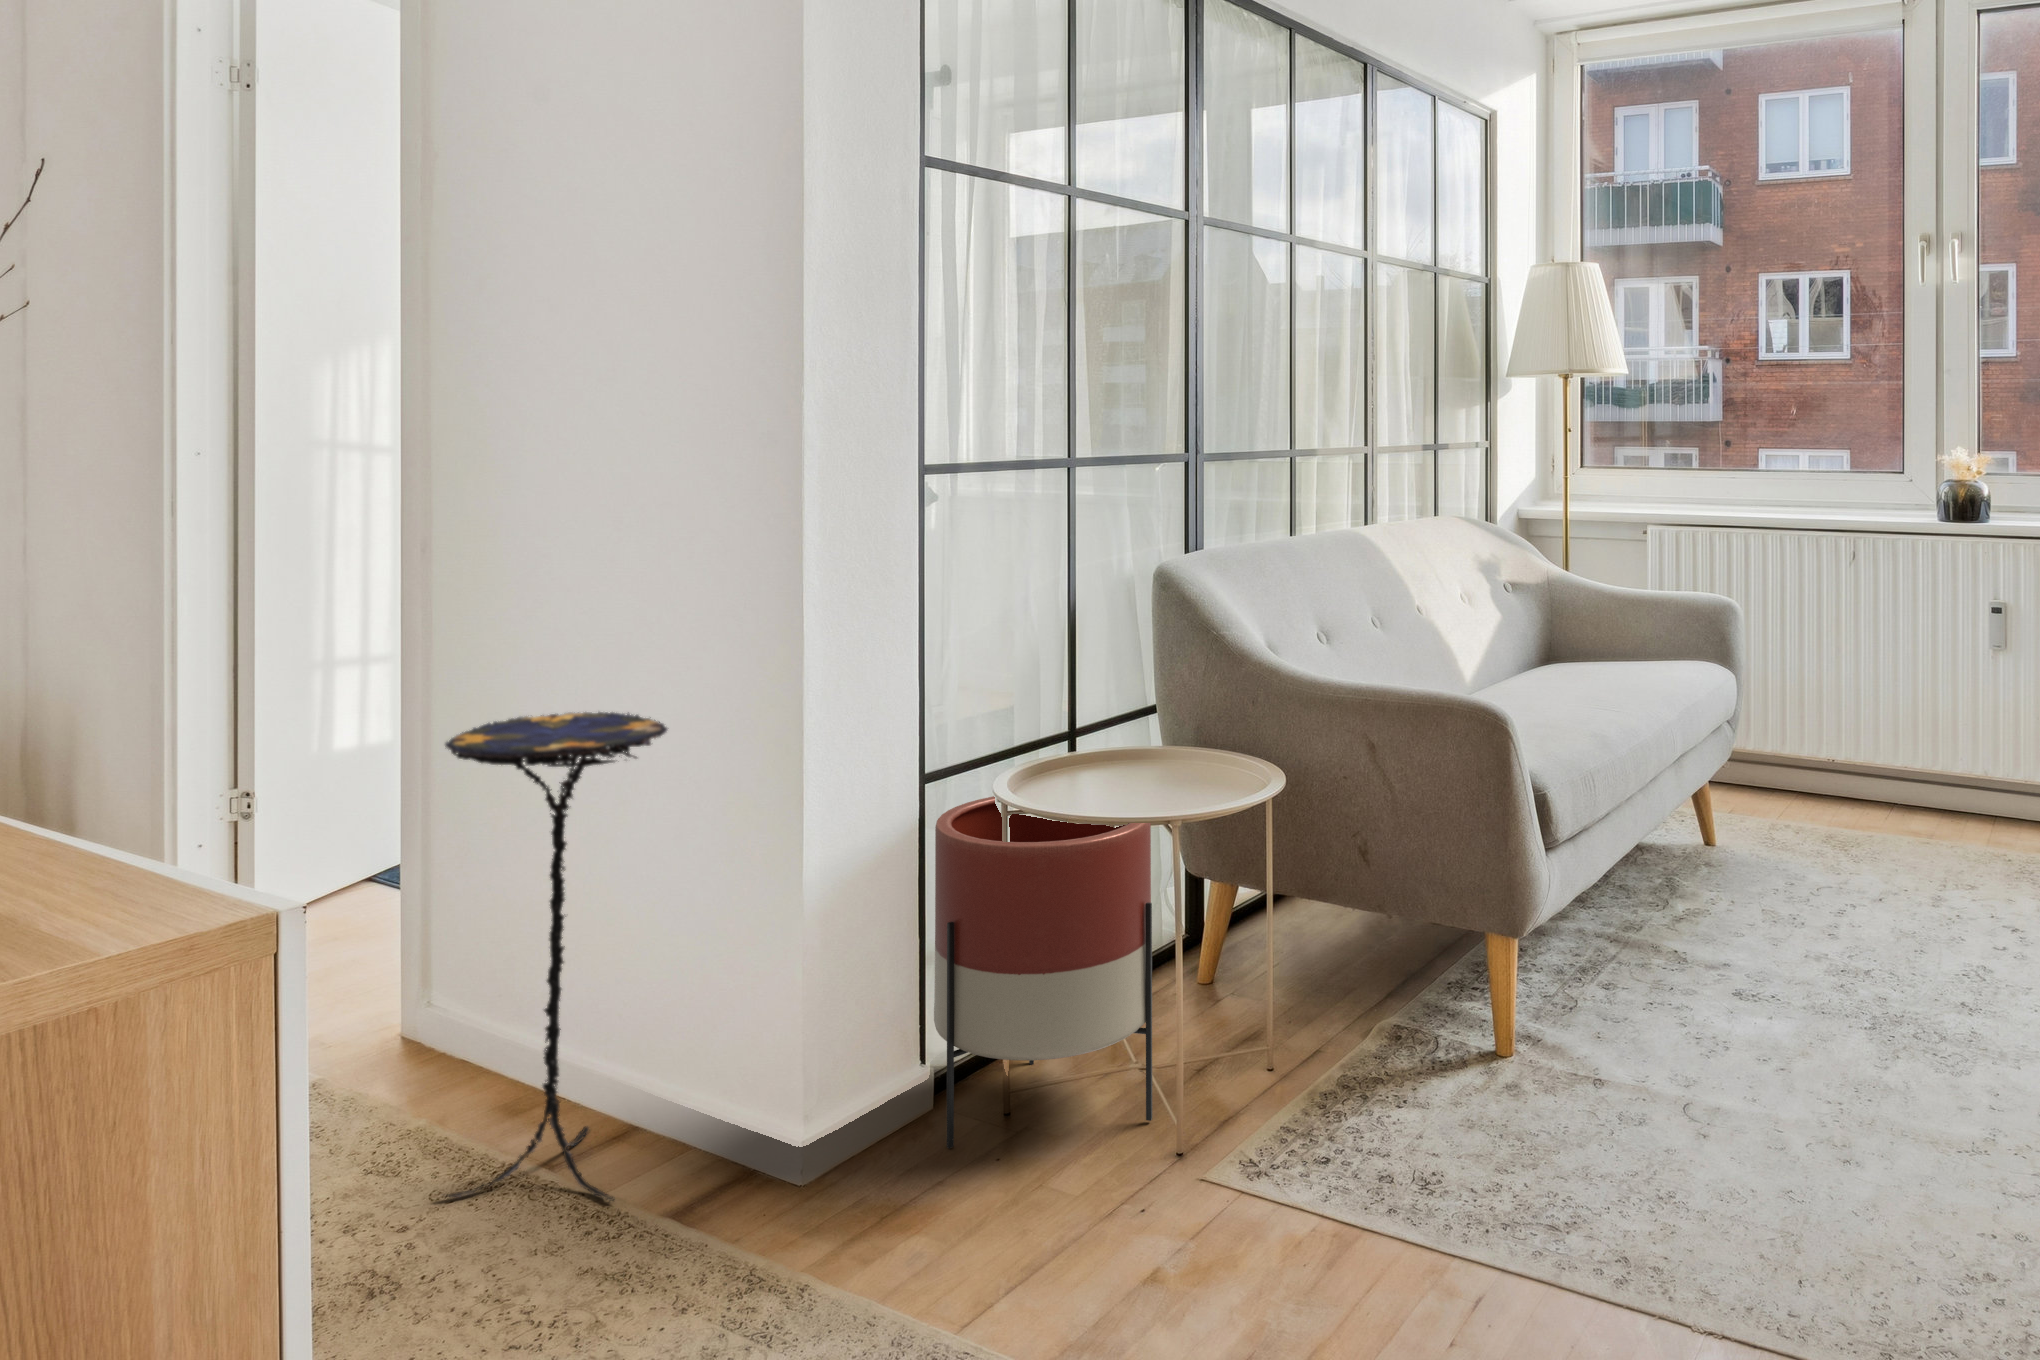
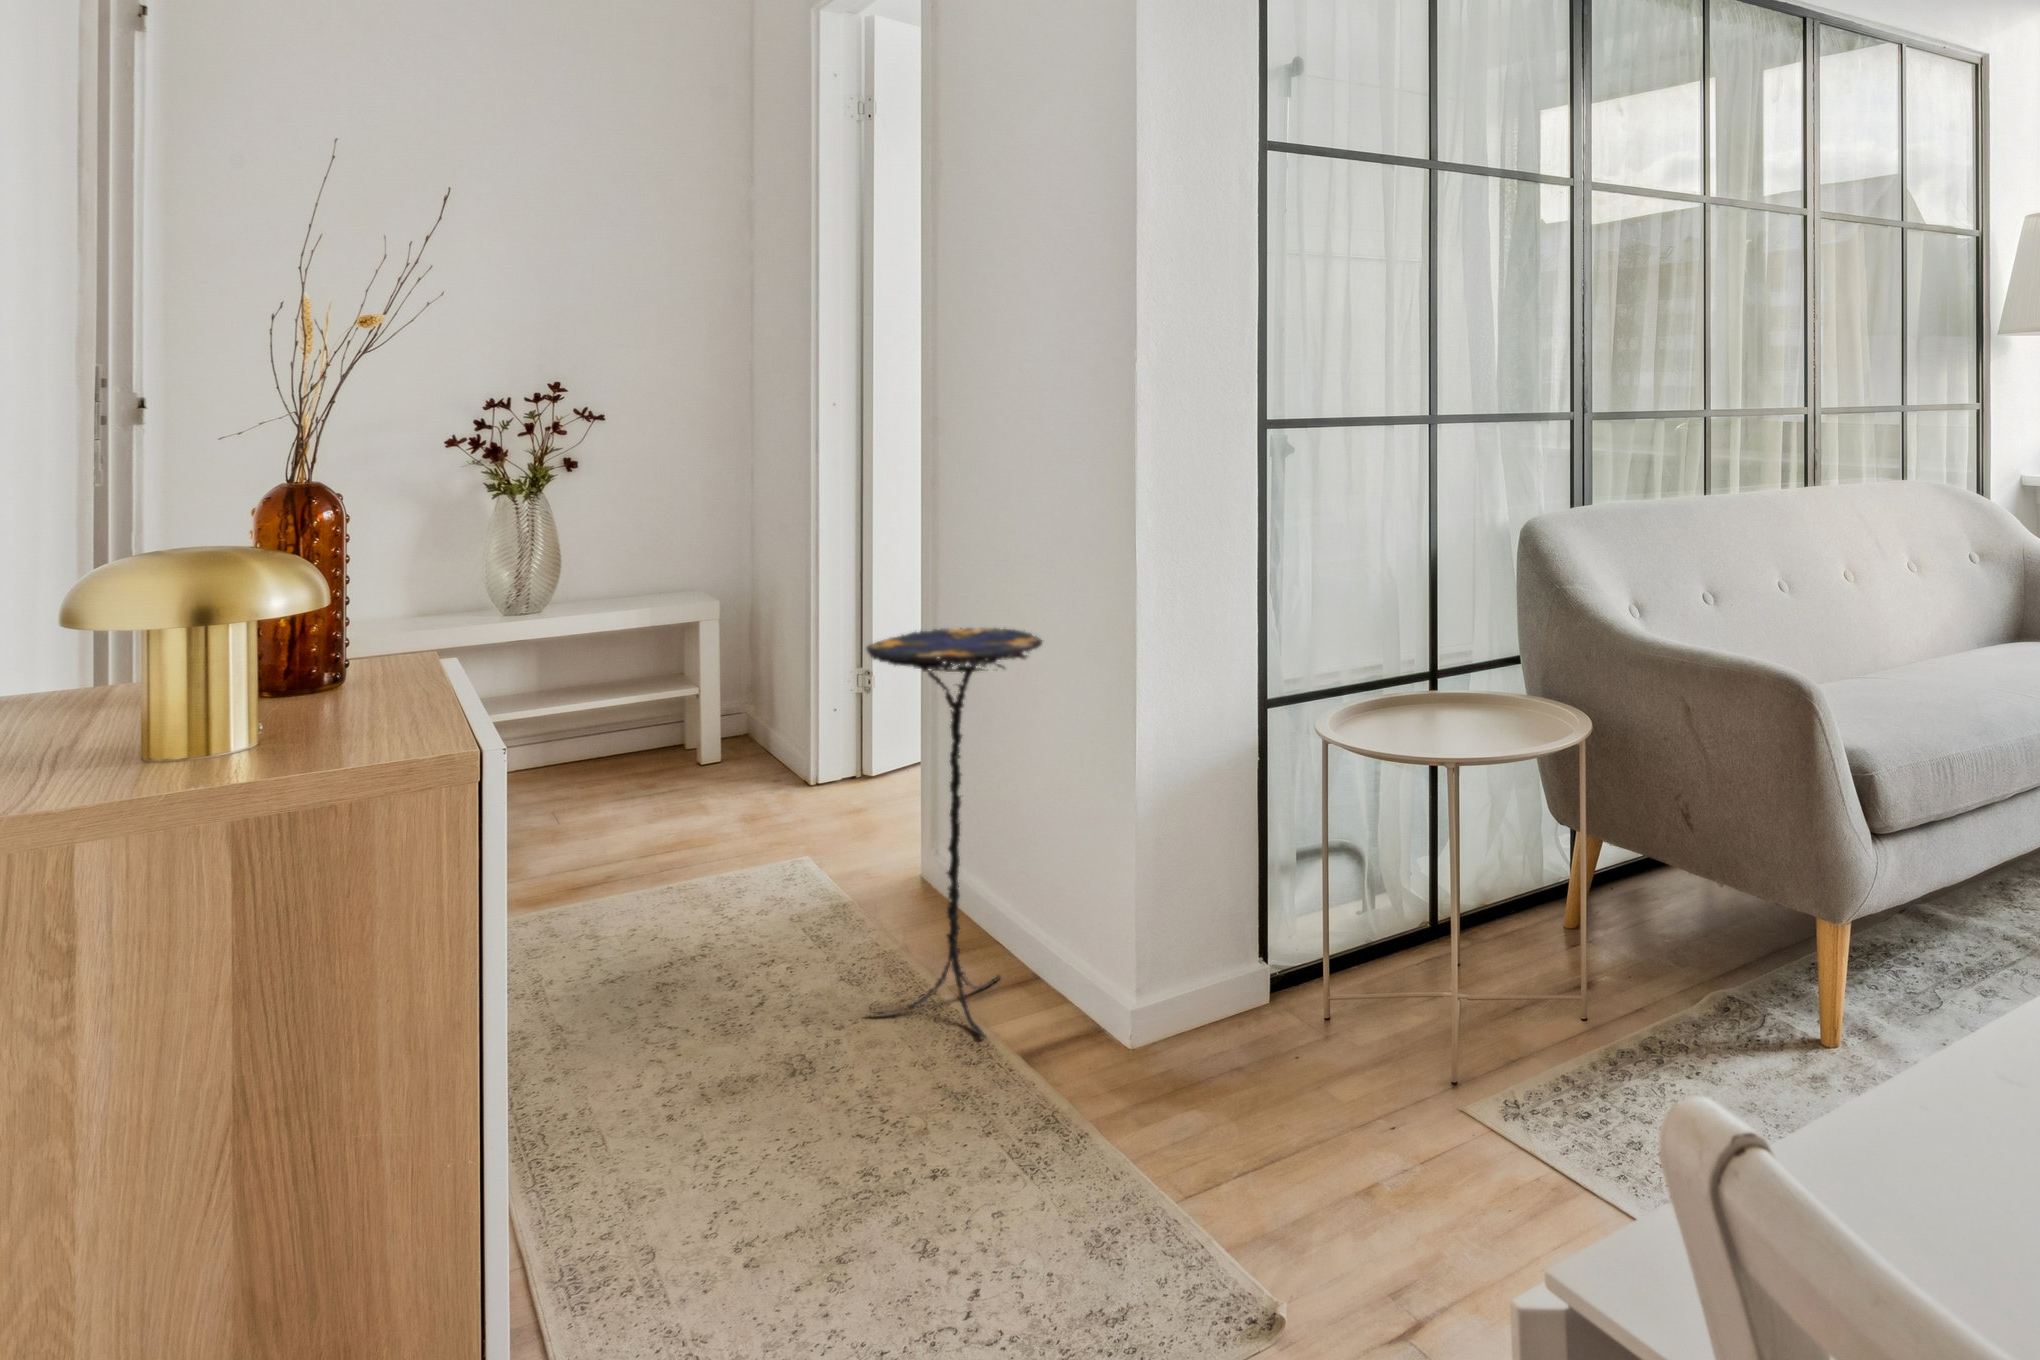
planter: present [934,796,1152,1149] -> none [1261,727,1462,1046]

